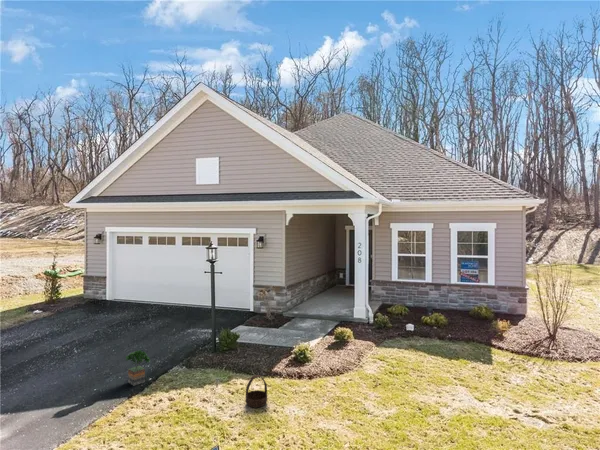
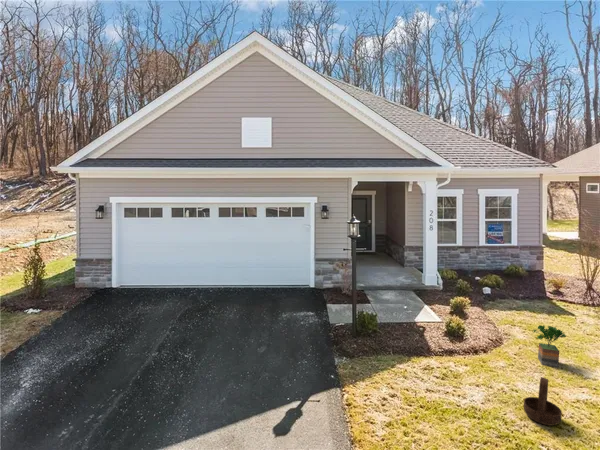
potted tree: present [126,350,150,386] -> present [534,325,566,367]

